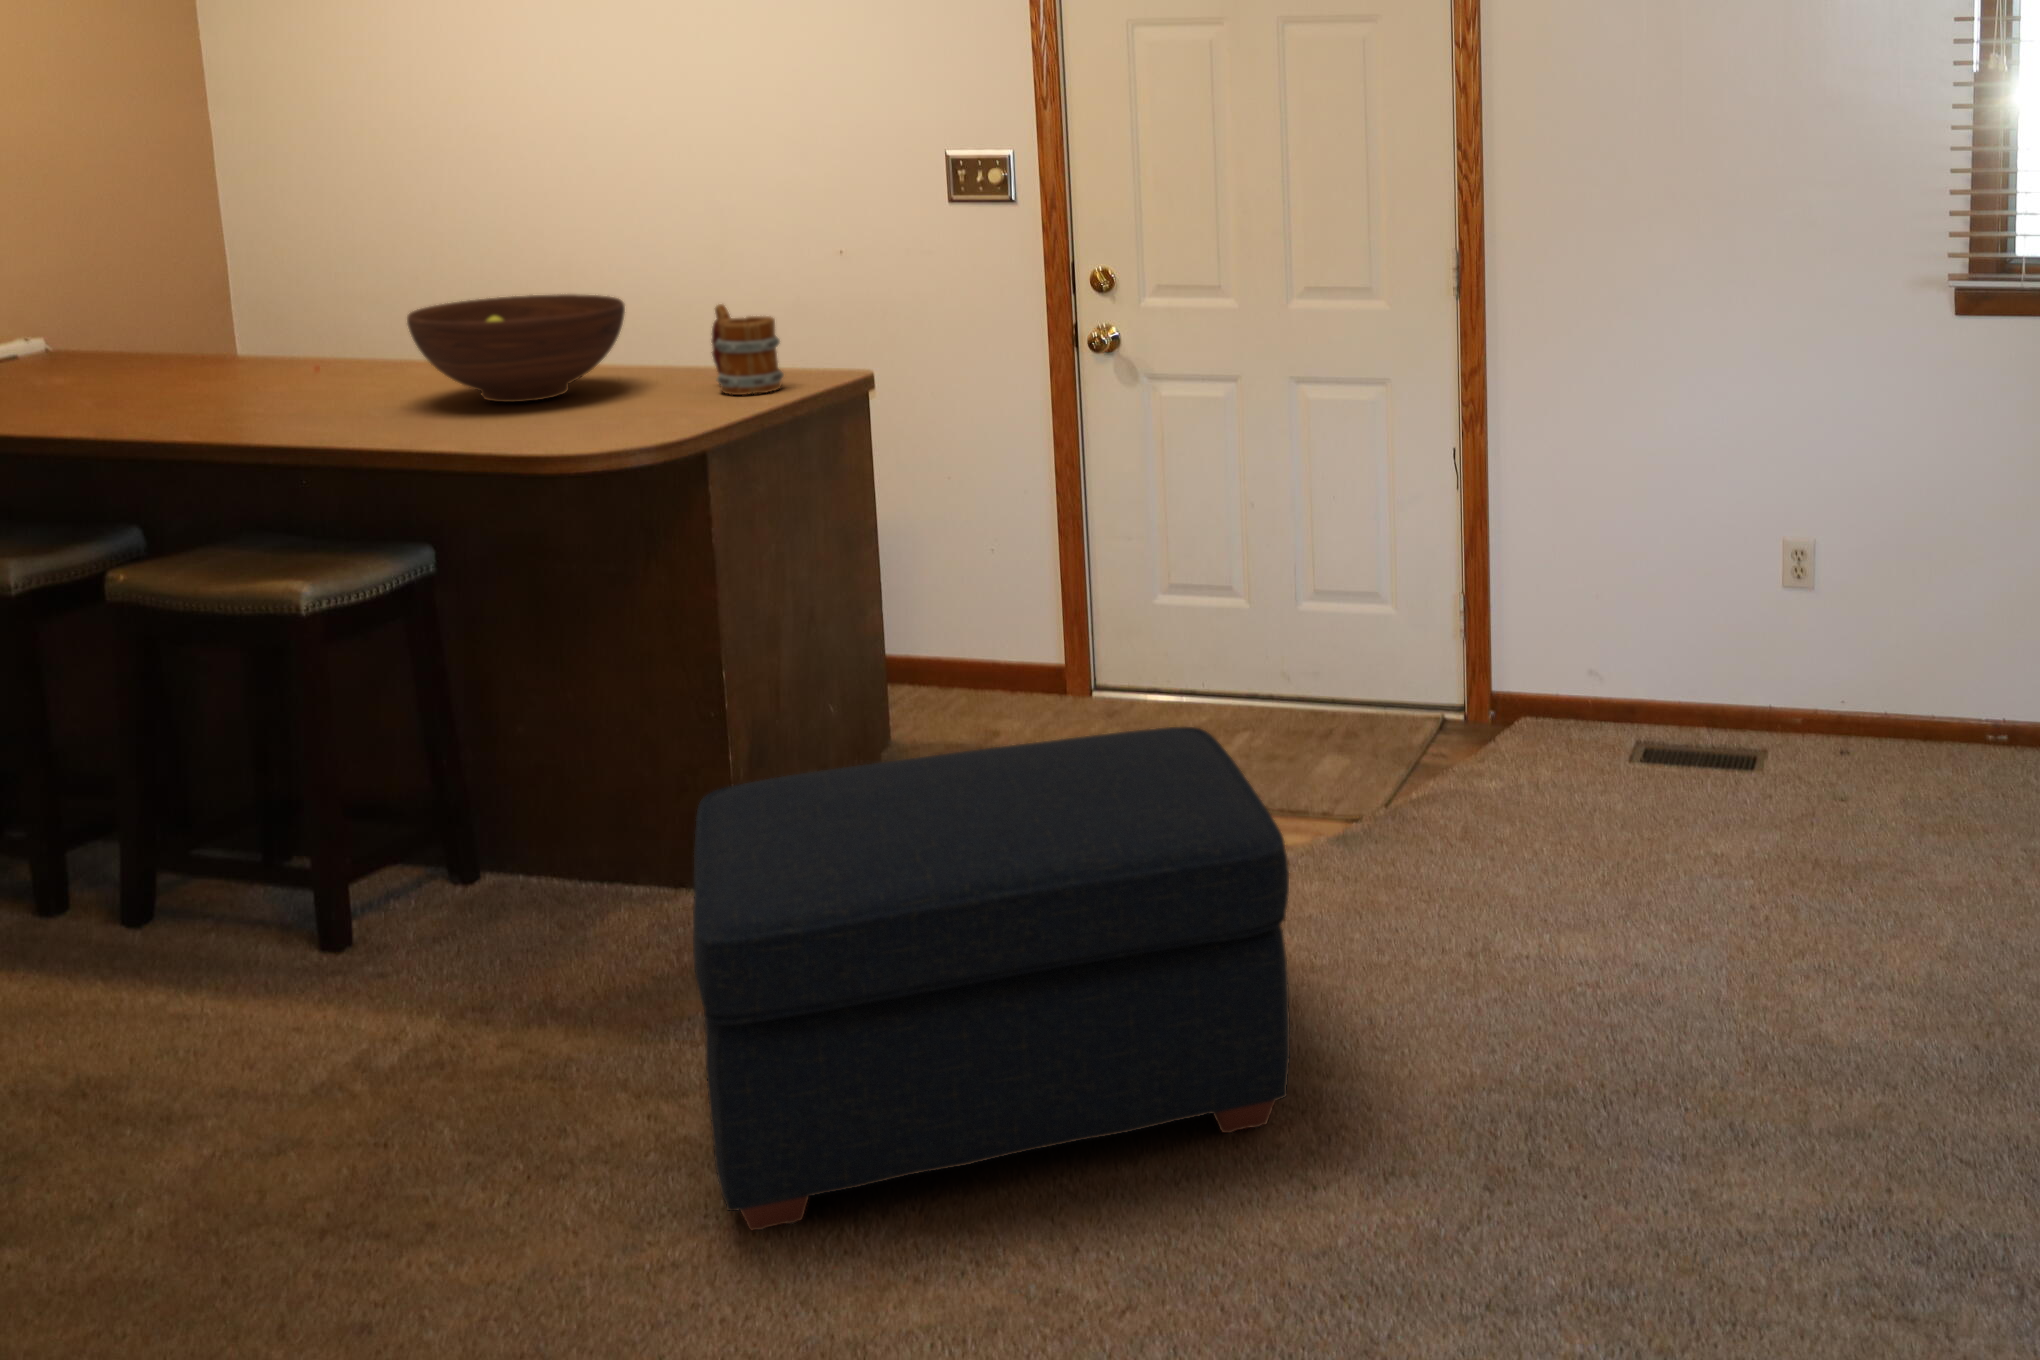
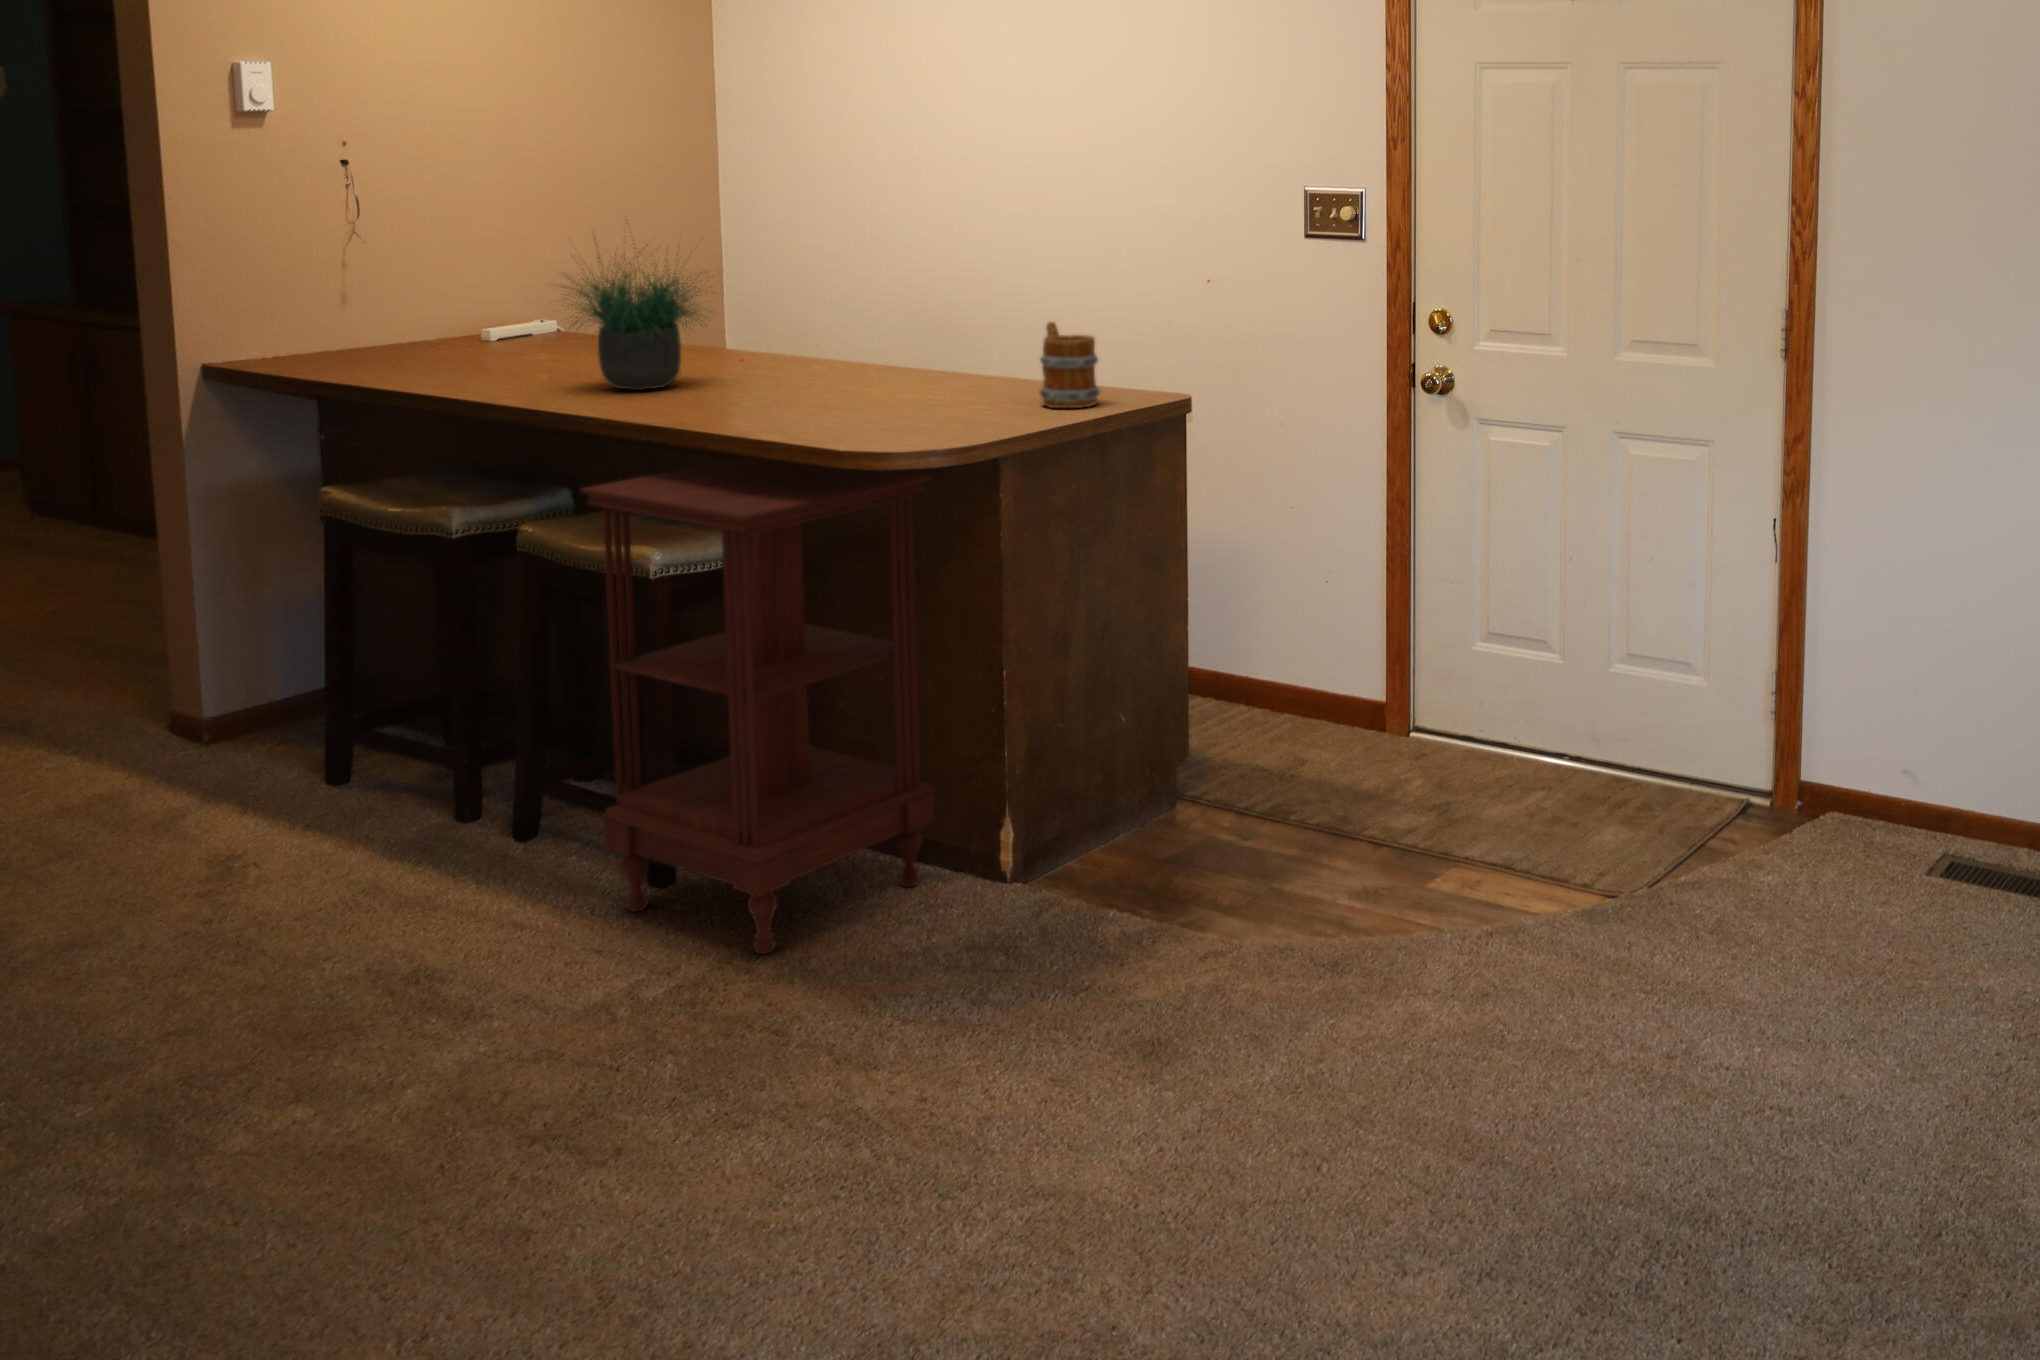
potted plant: none [85,208,332,410] -> present [554,237,707,390]
fruit bowl: present [407,294,625,402] -> none [782,304,971,401]
side table: none [216,466,649,1003] -> present [581,458,935,954]
ottoman: present [693,727,1290,1230] -> none [842,774,1436,1219]

